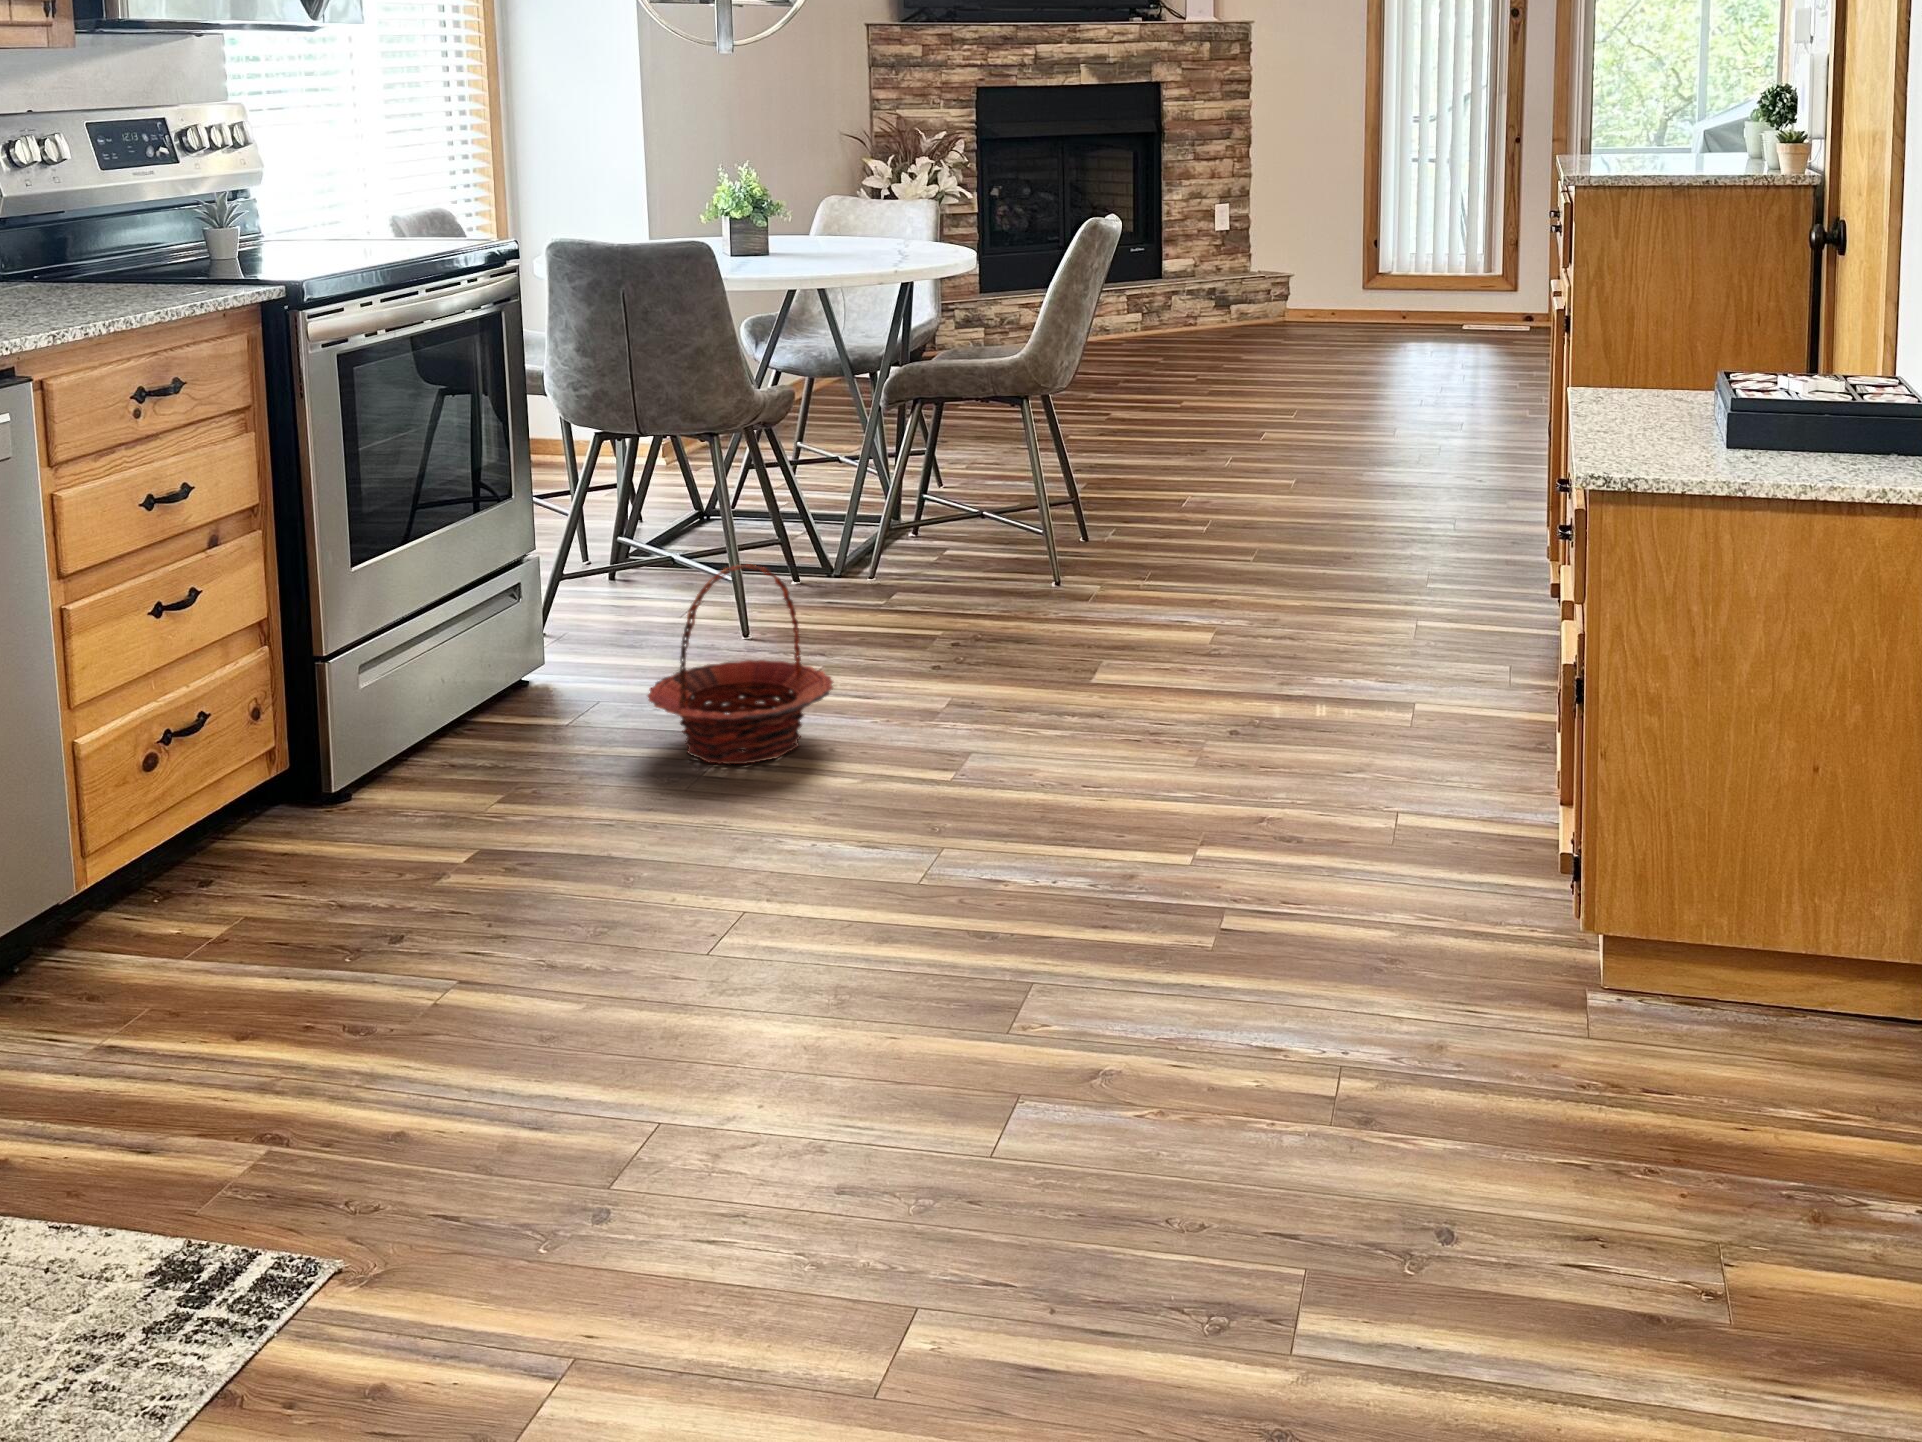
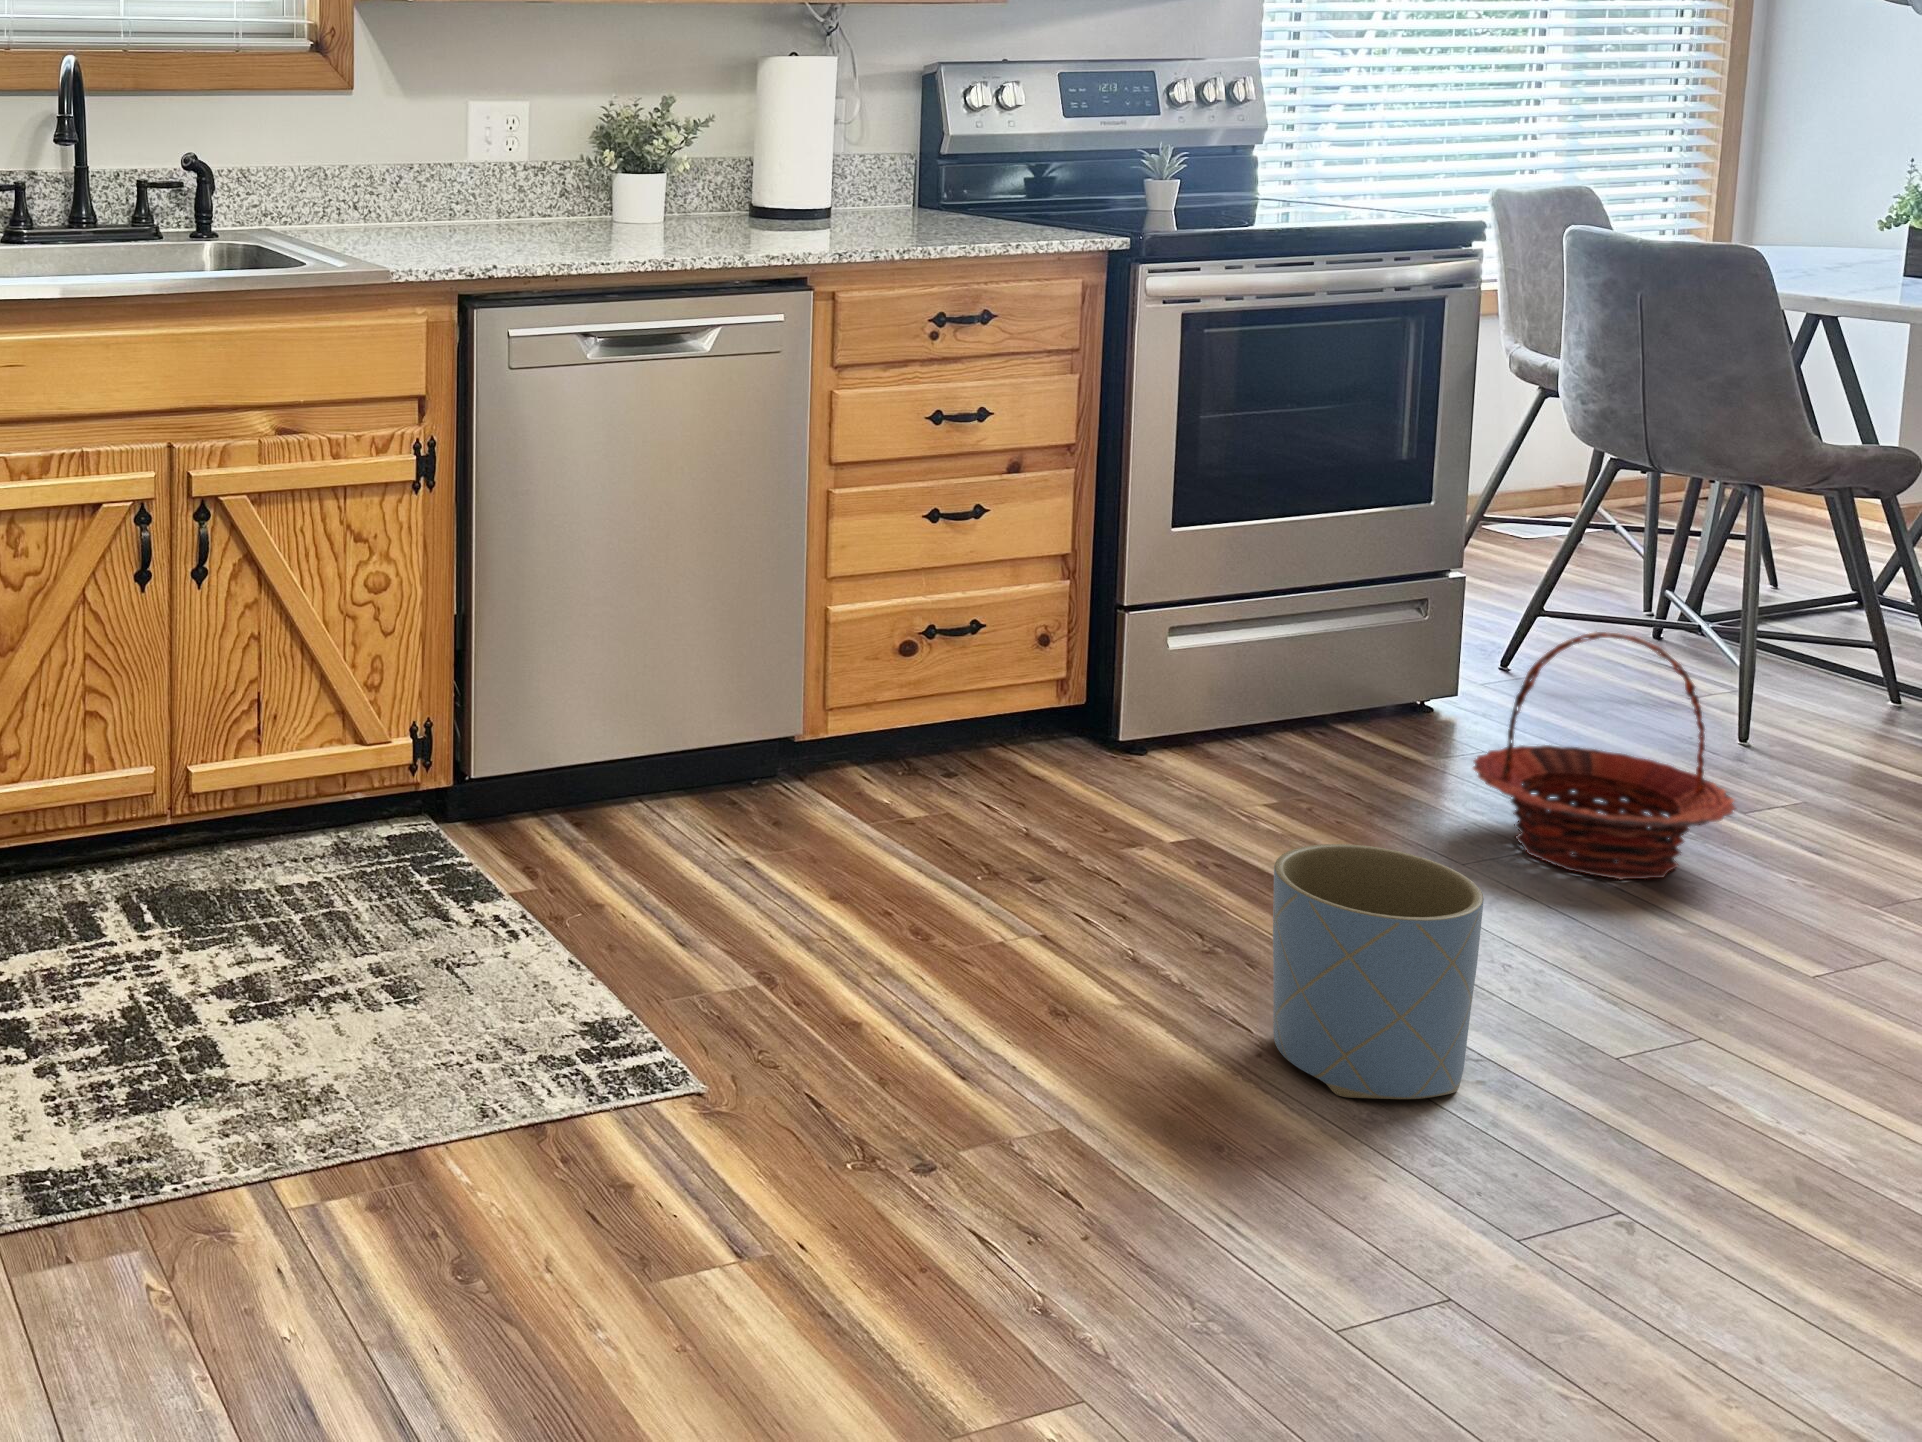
planter: none [701,776,862,992] -> present [1273,844,1484,1099]

